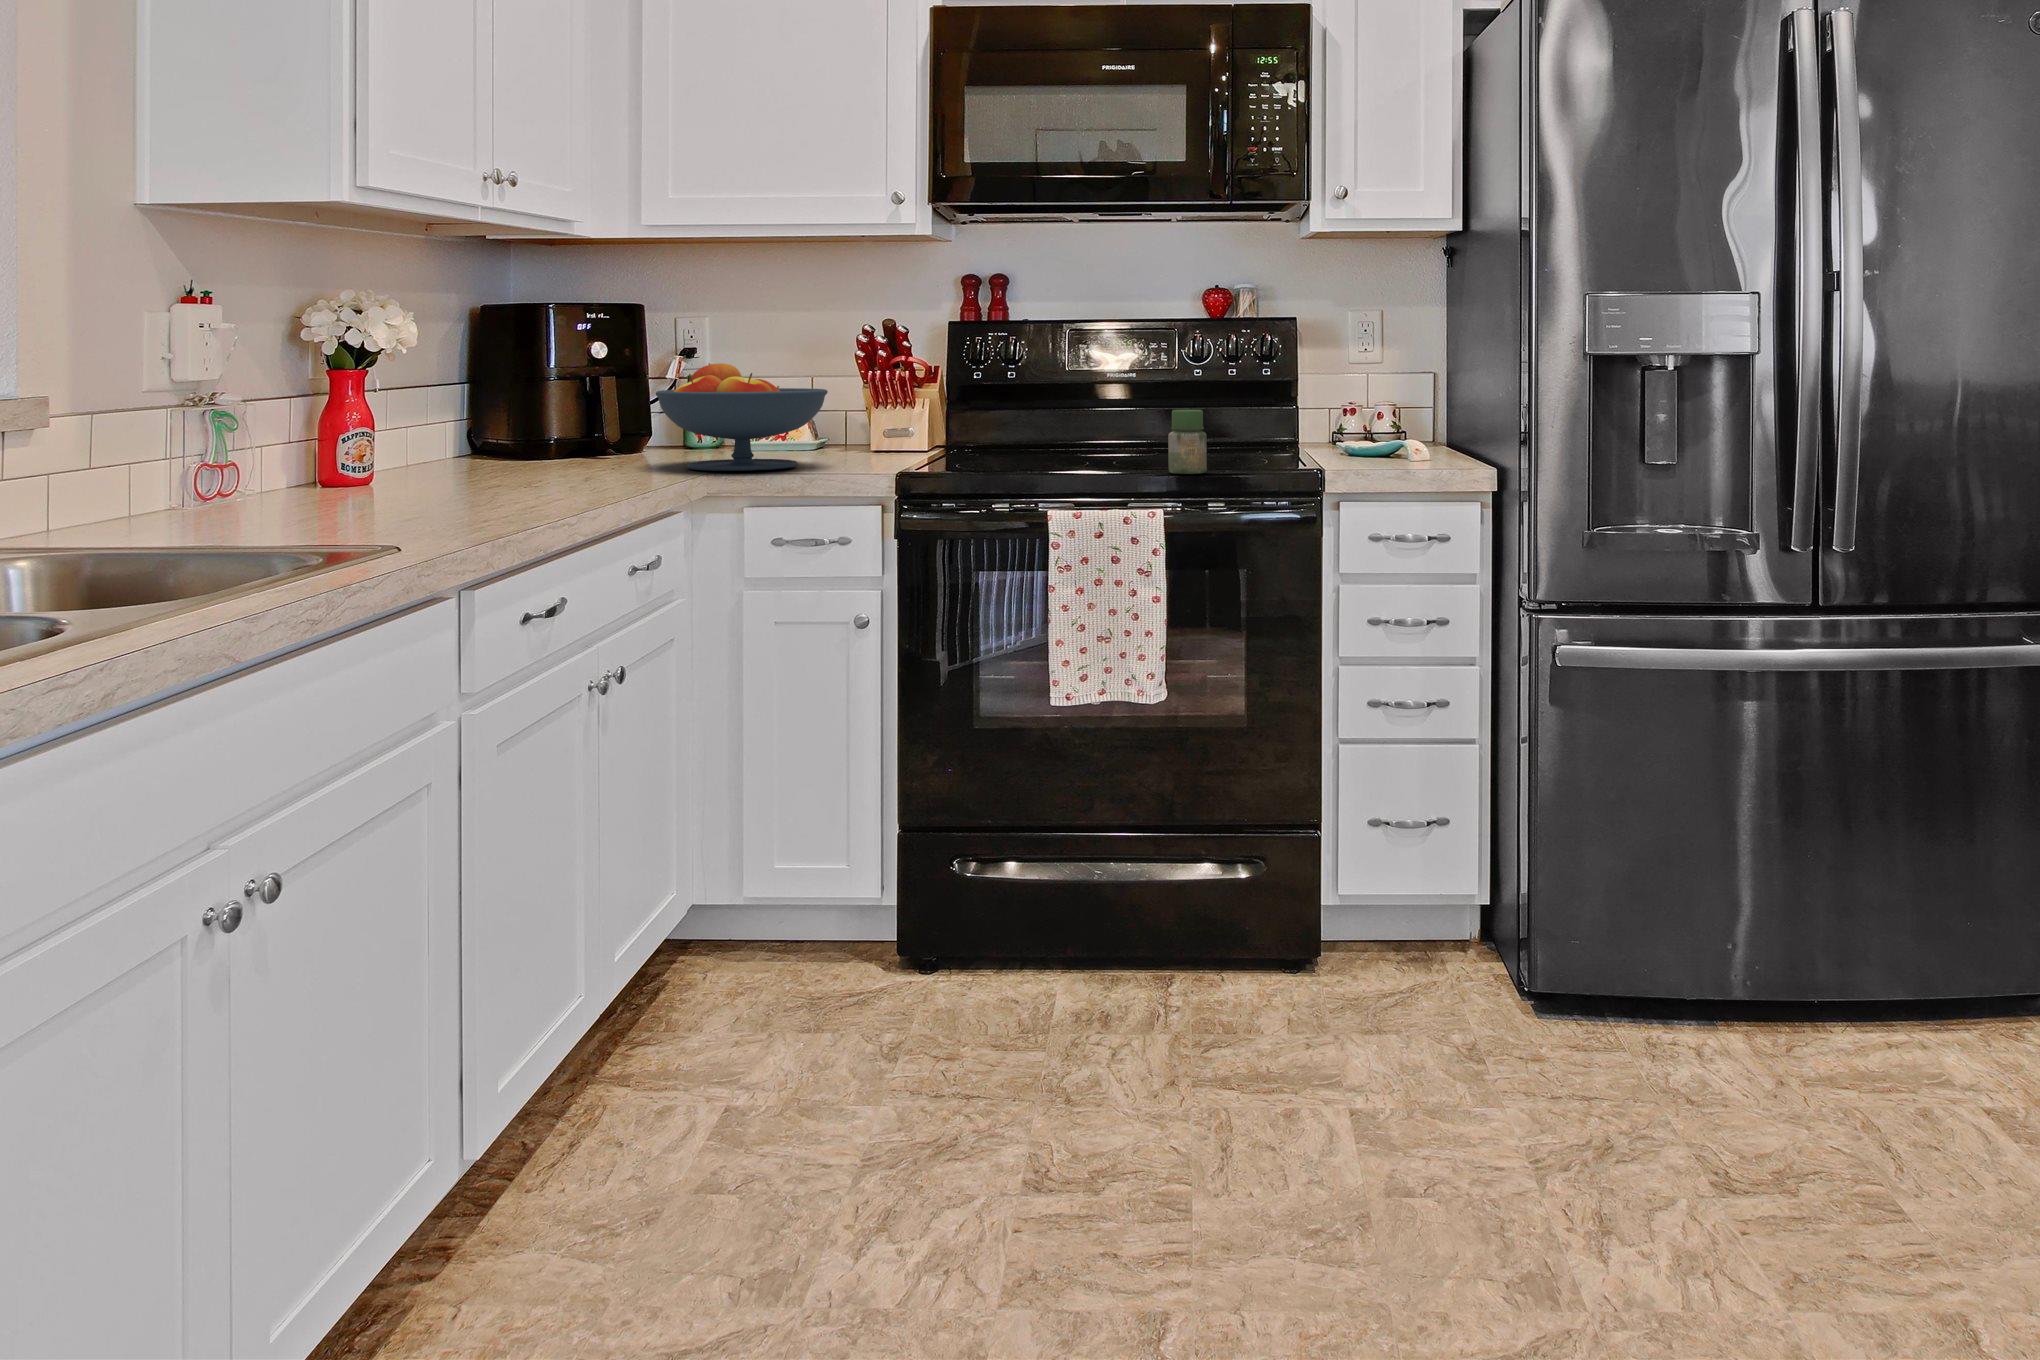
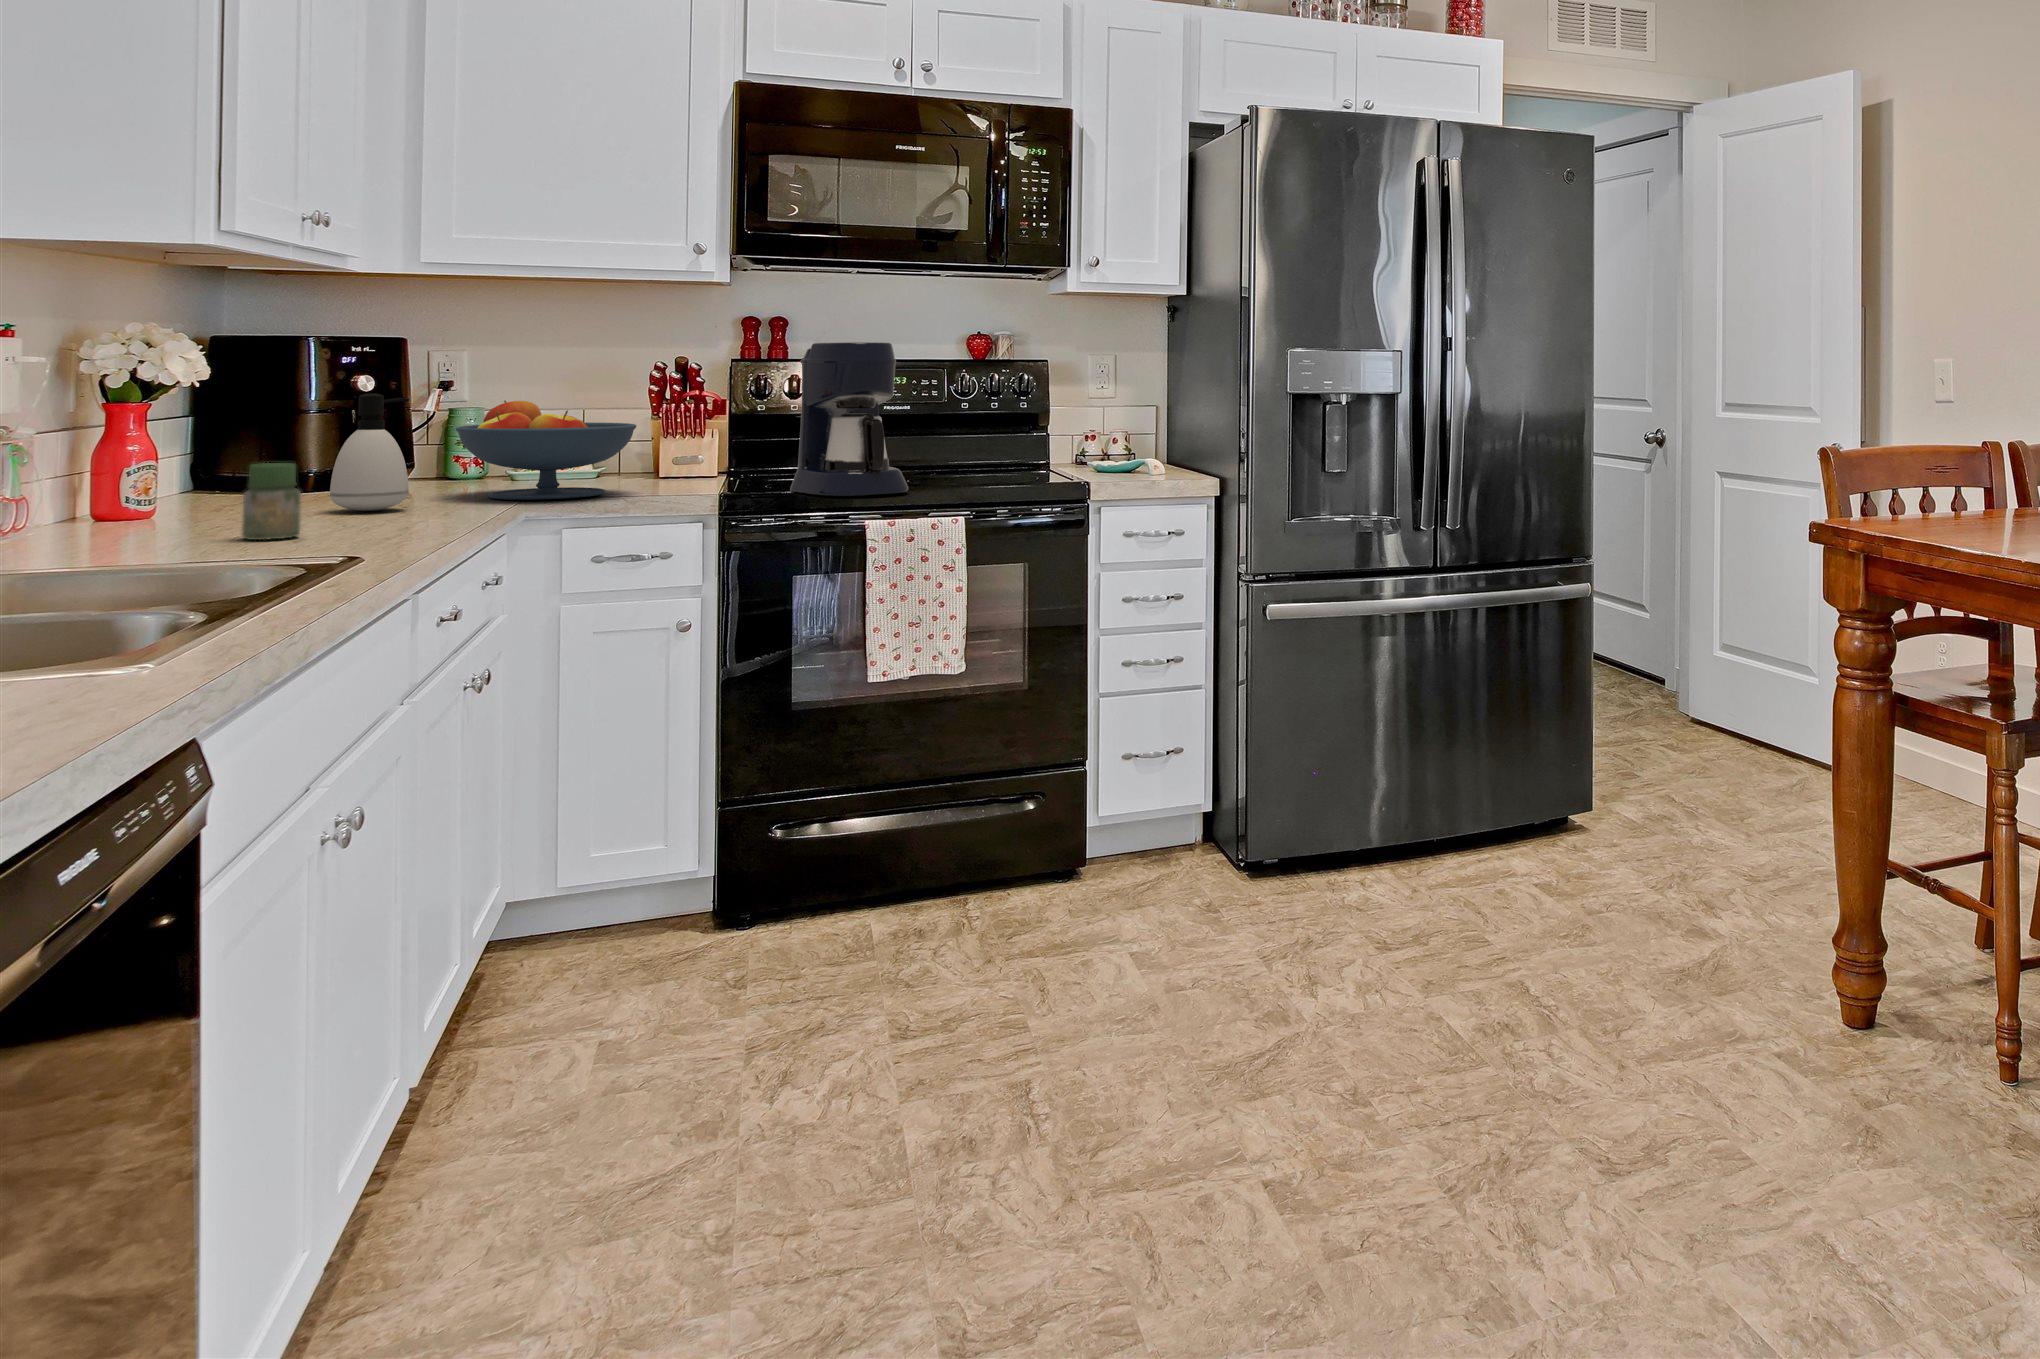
coffee maker: none [984,292,1107,477] -> present [790,342,908,496]
soap dispenser: none [524,353,596,477] -> present [330,394,409,511]
jar: present [1168,410,1207,474] -> present [242,463,301,540]

